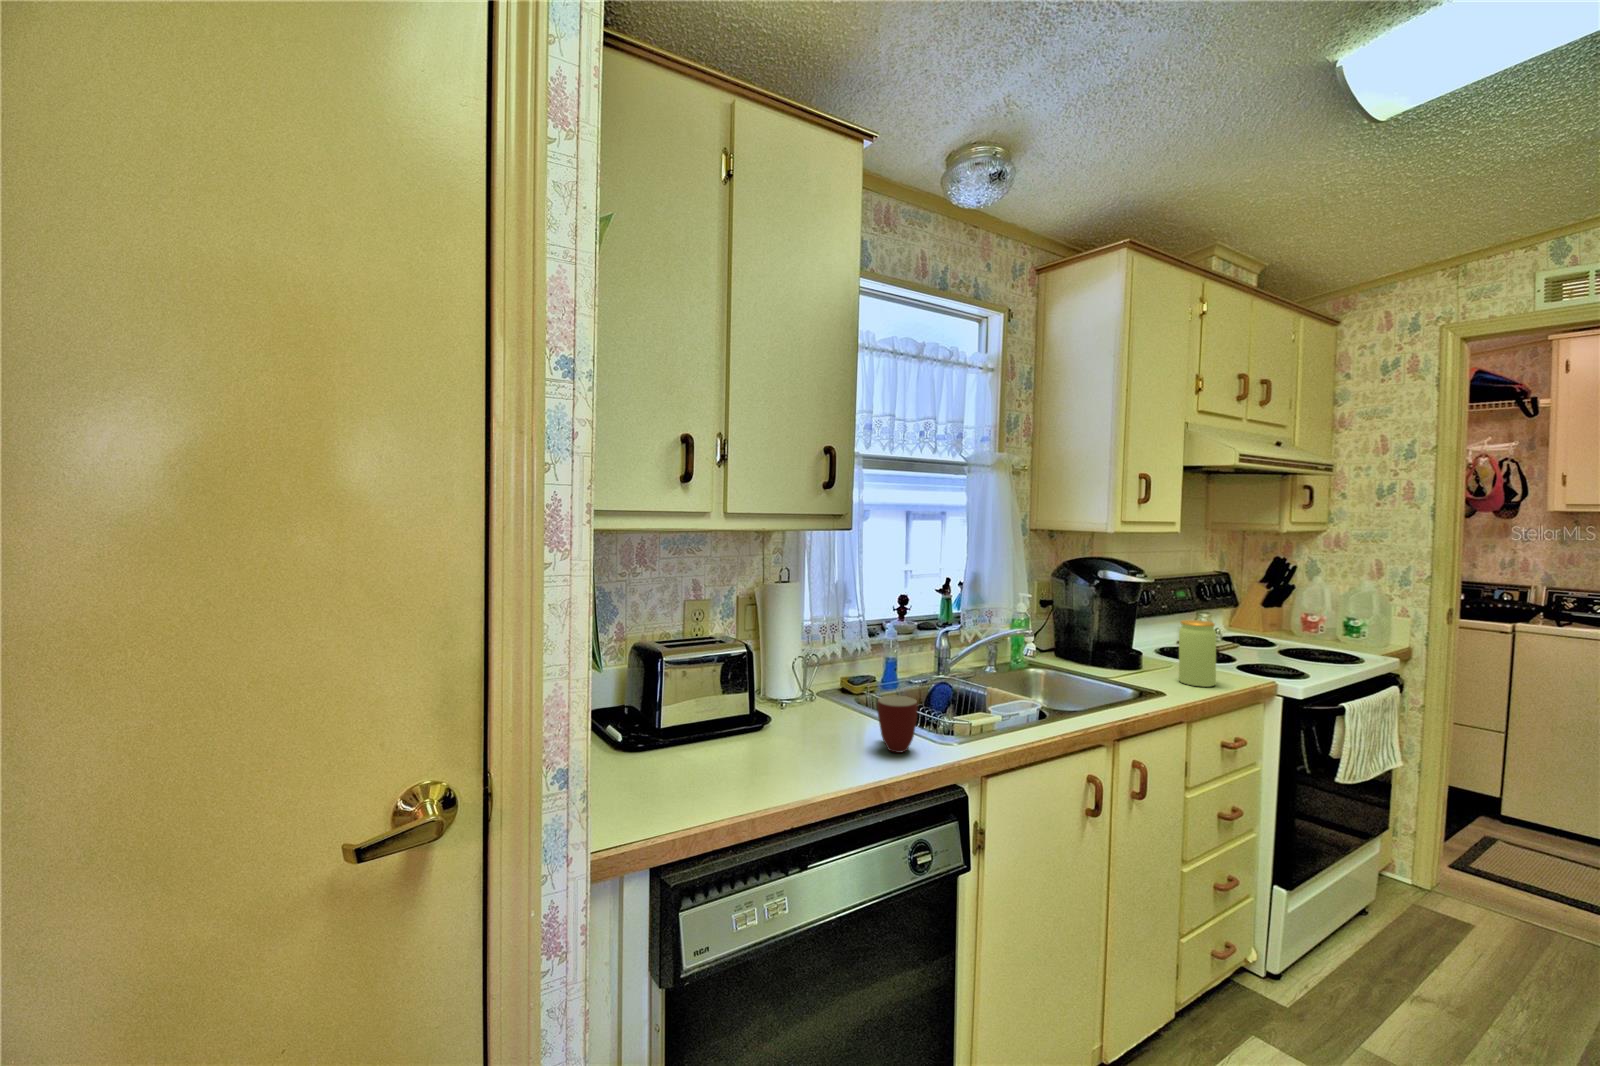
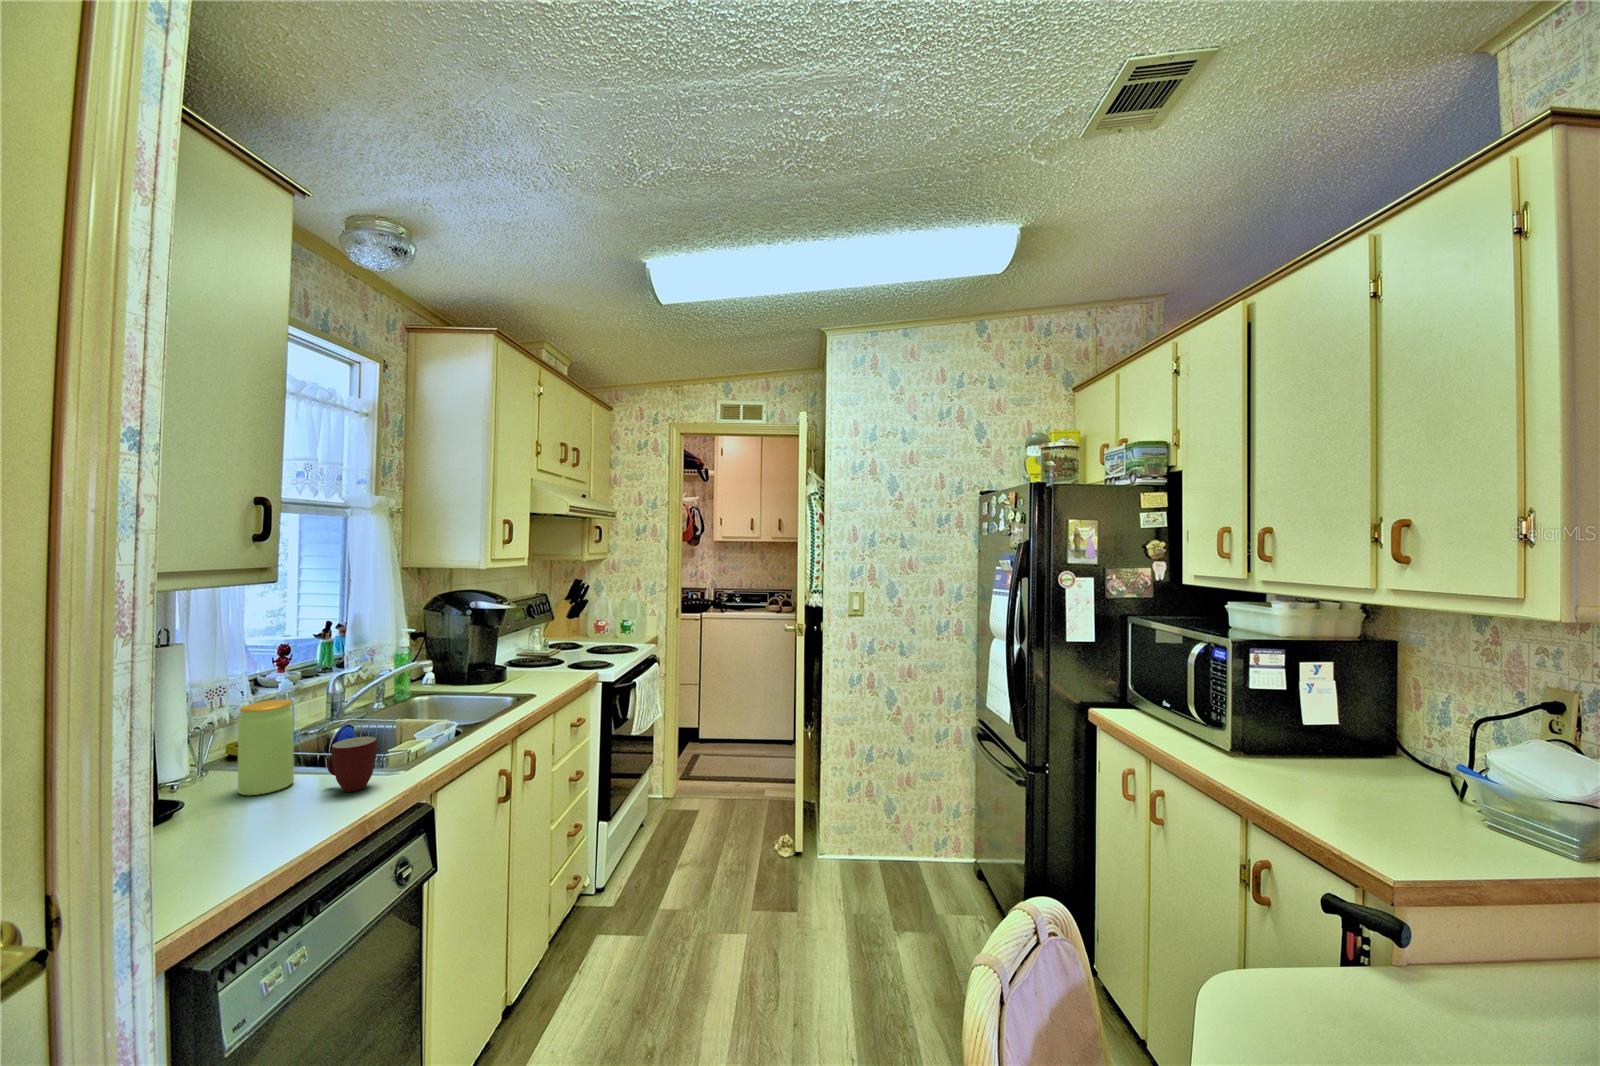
jar: present [1179,620,1216,687] -> present [238,700,294,795]

